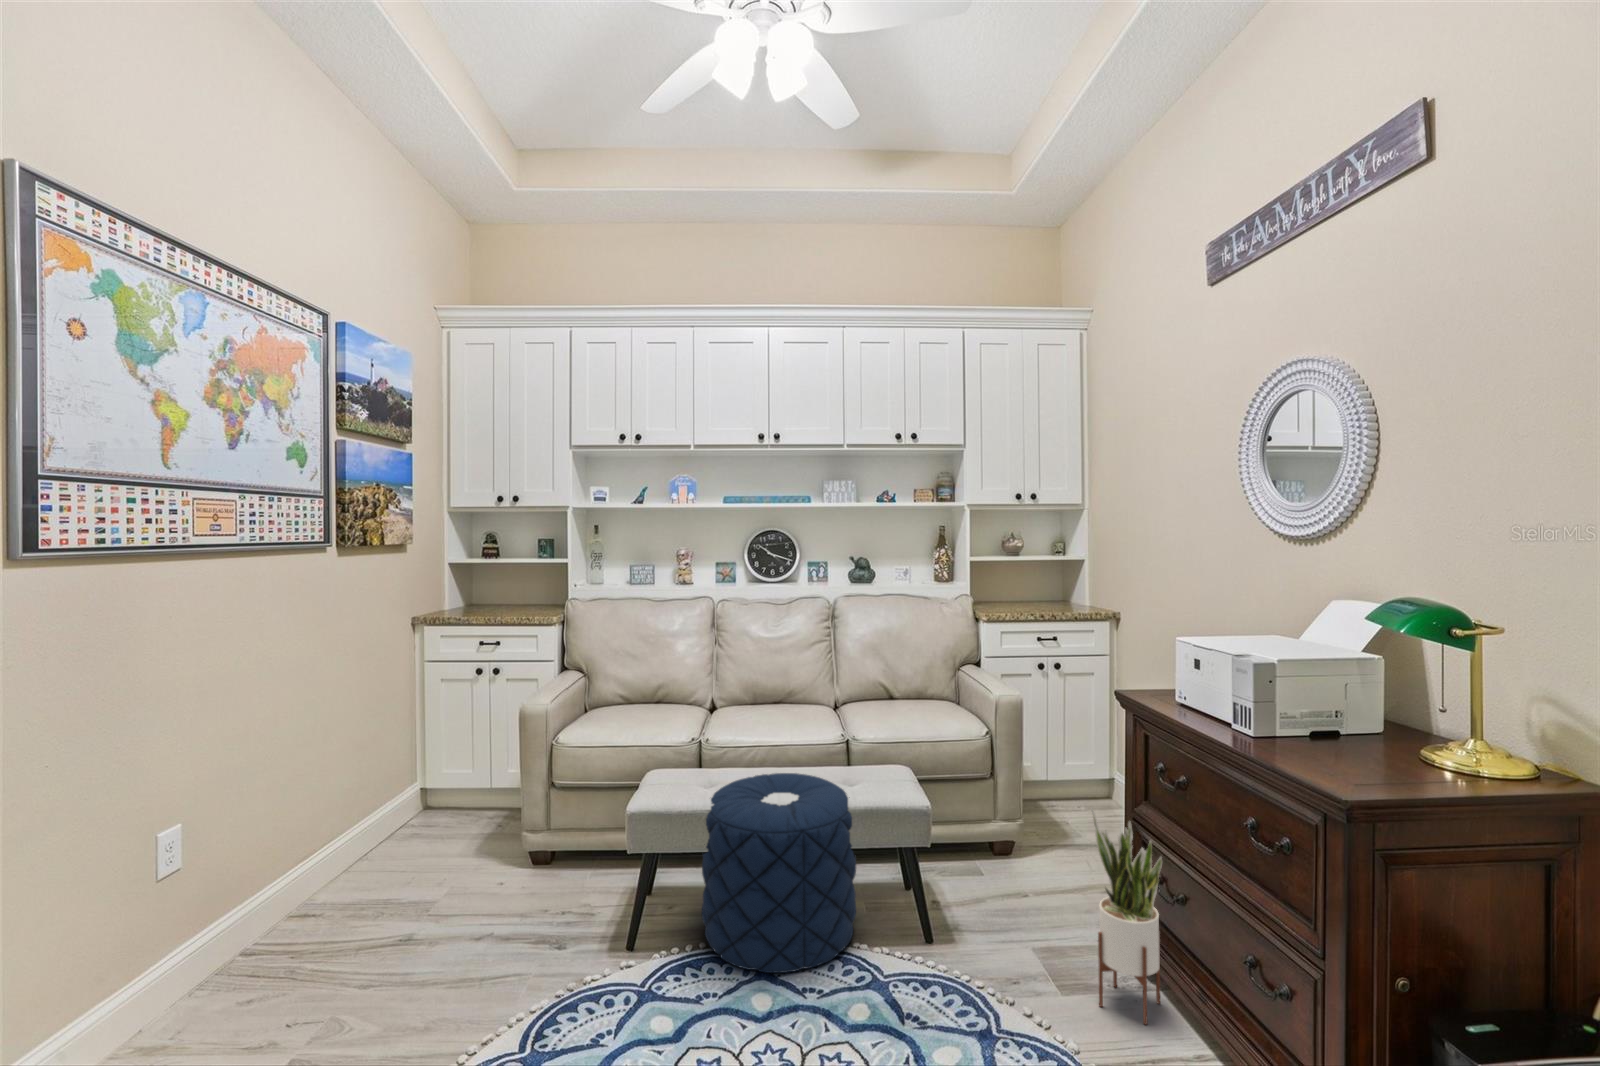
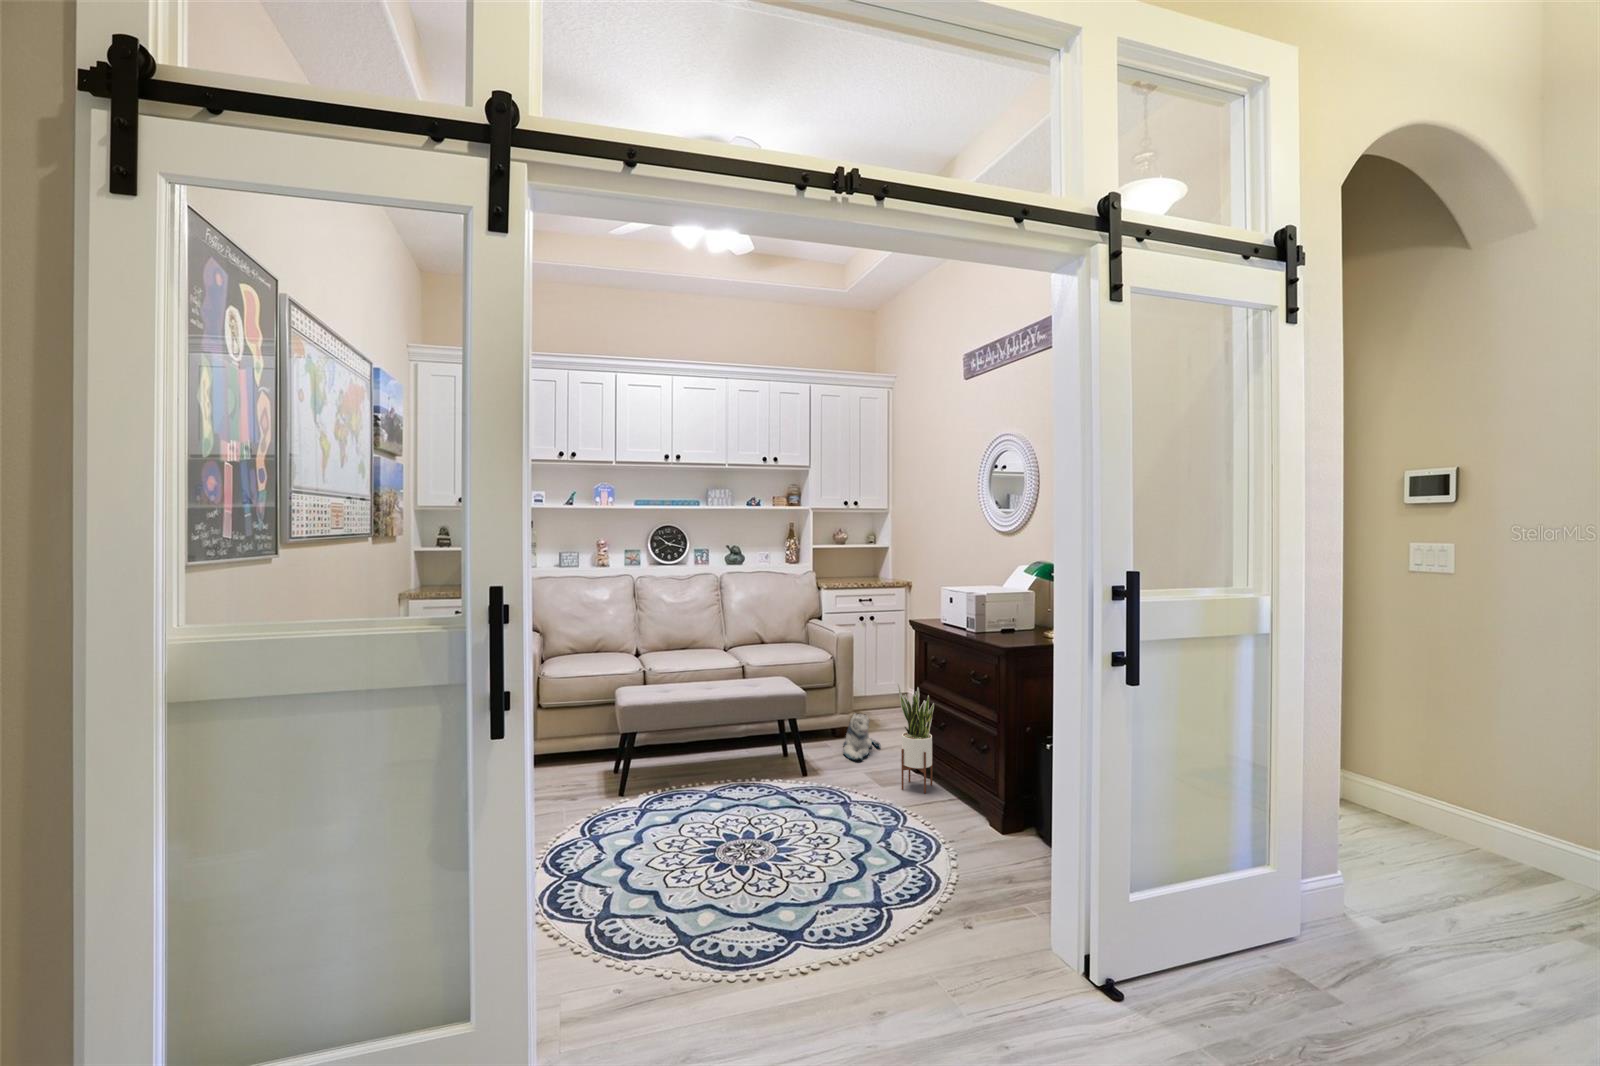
pouf: present [702,773,856,973] -> none [664,683,761,795]
plush toy: none [1001,834,1067,919] -> present [843,713,880,760]

